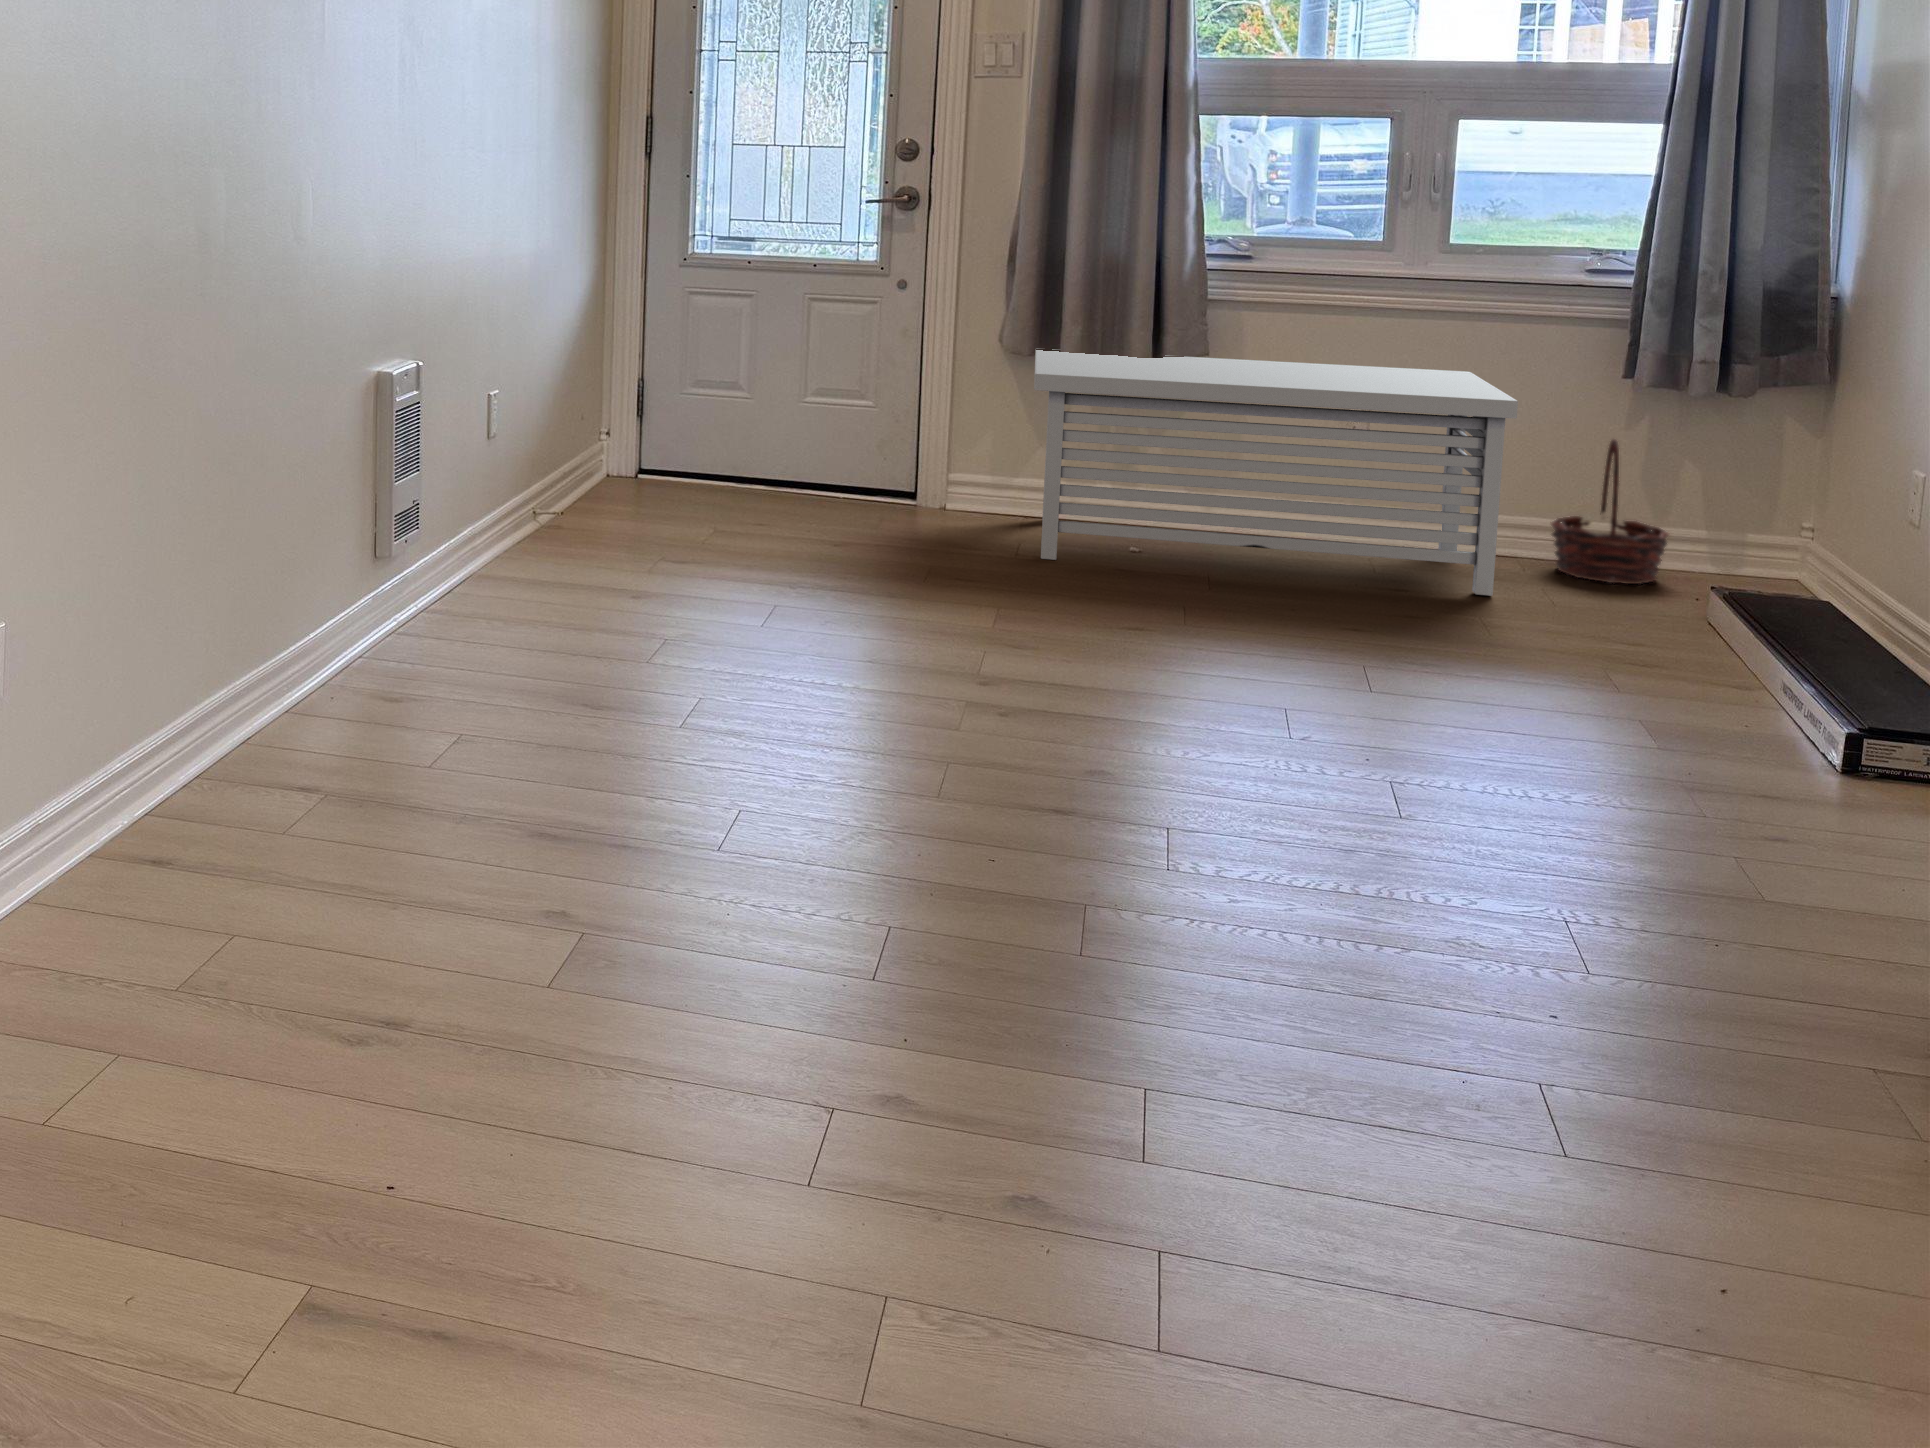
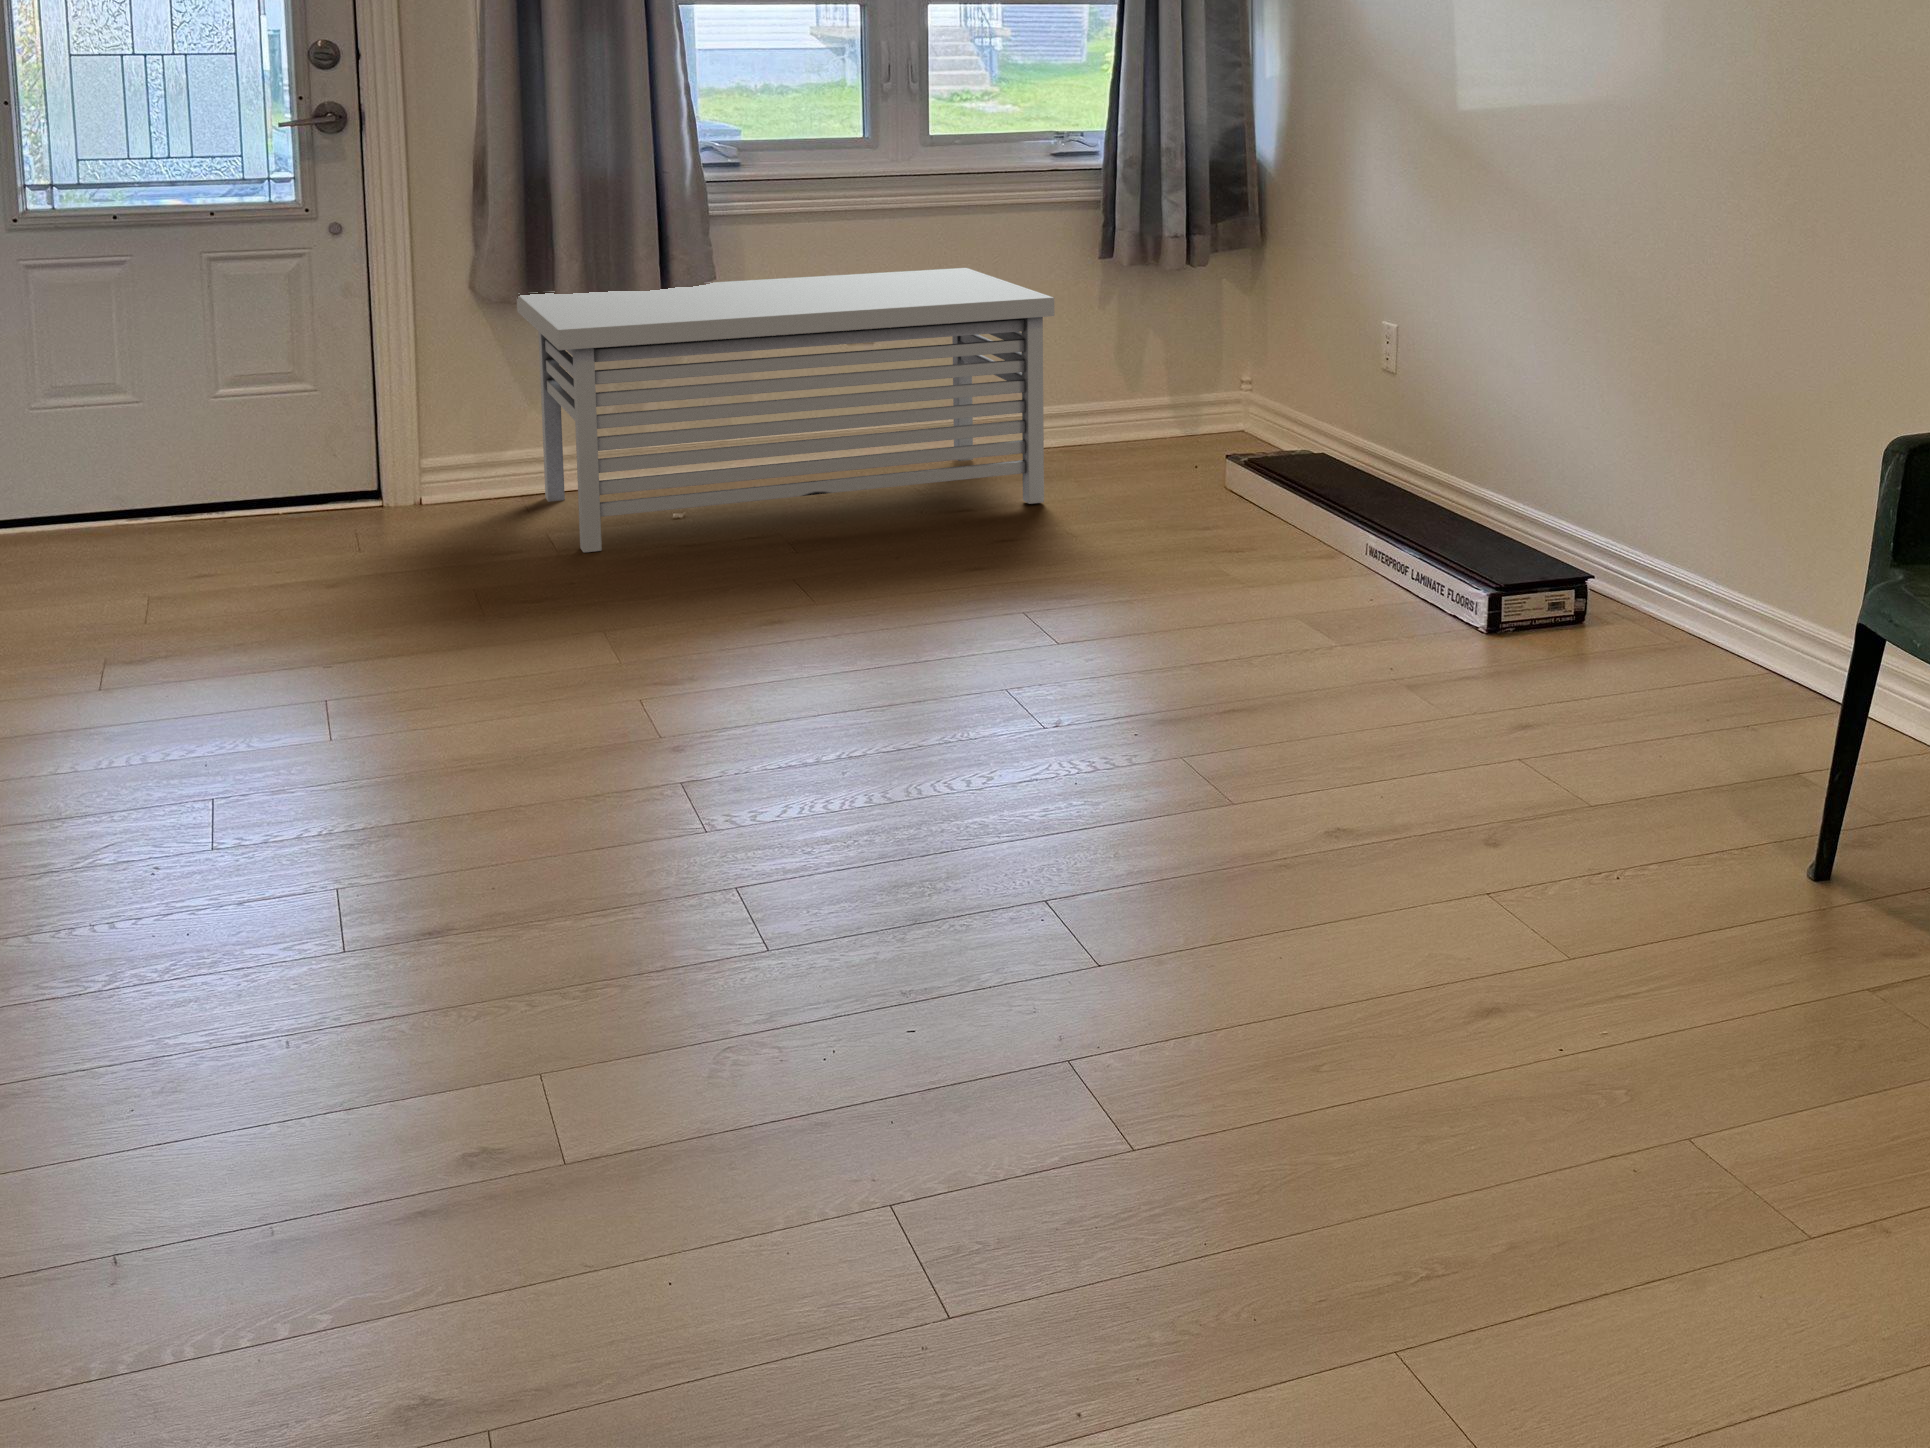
basket: present [1551,439,1669,584] -> none [1056,321,1158,466]

